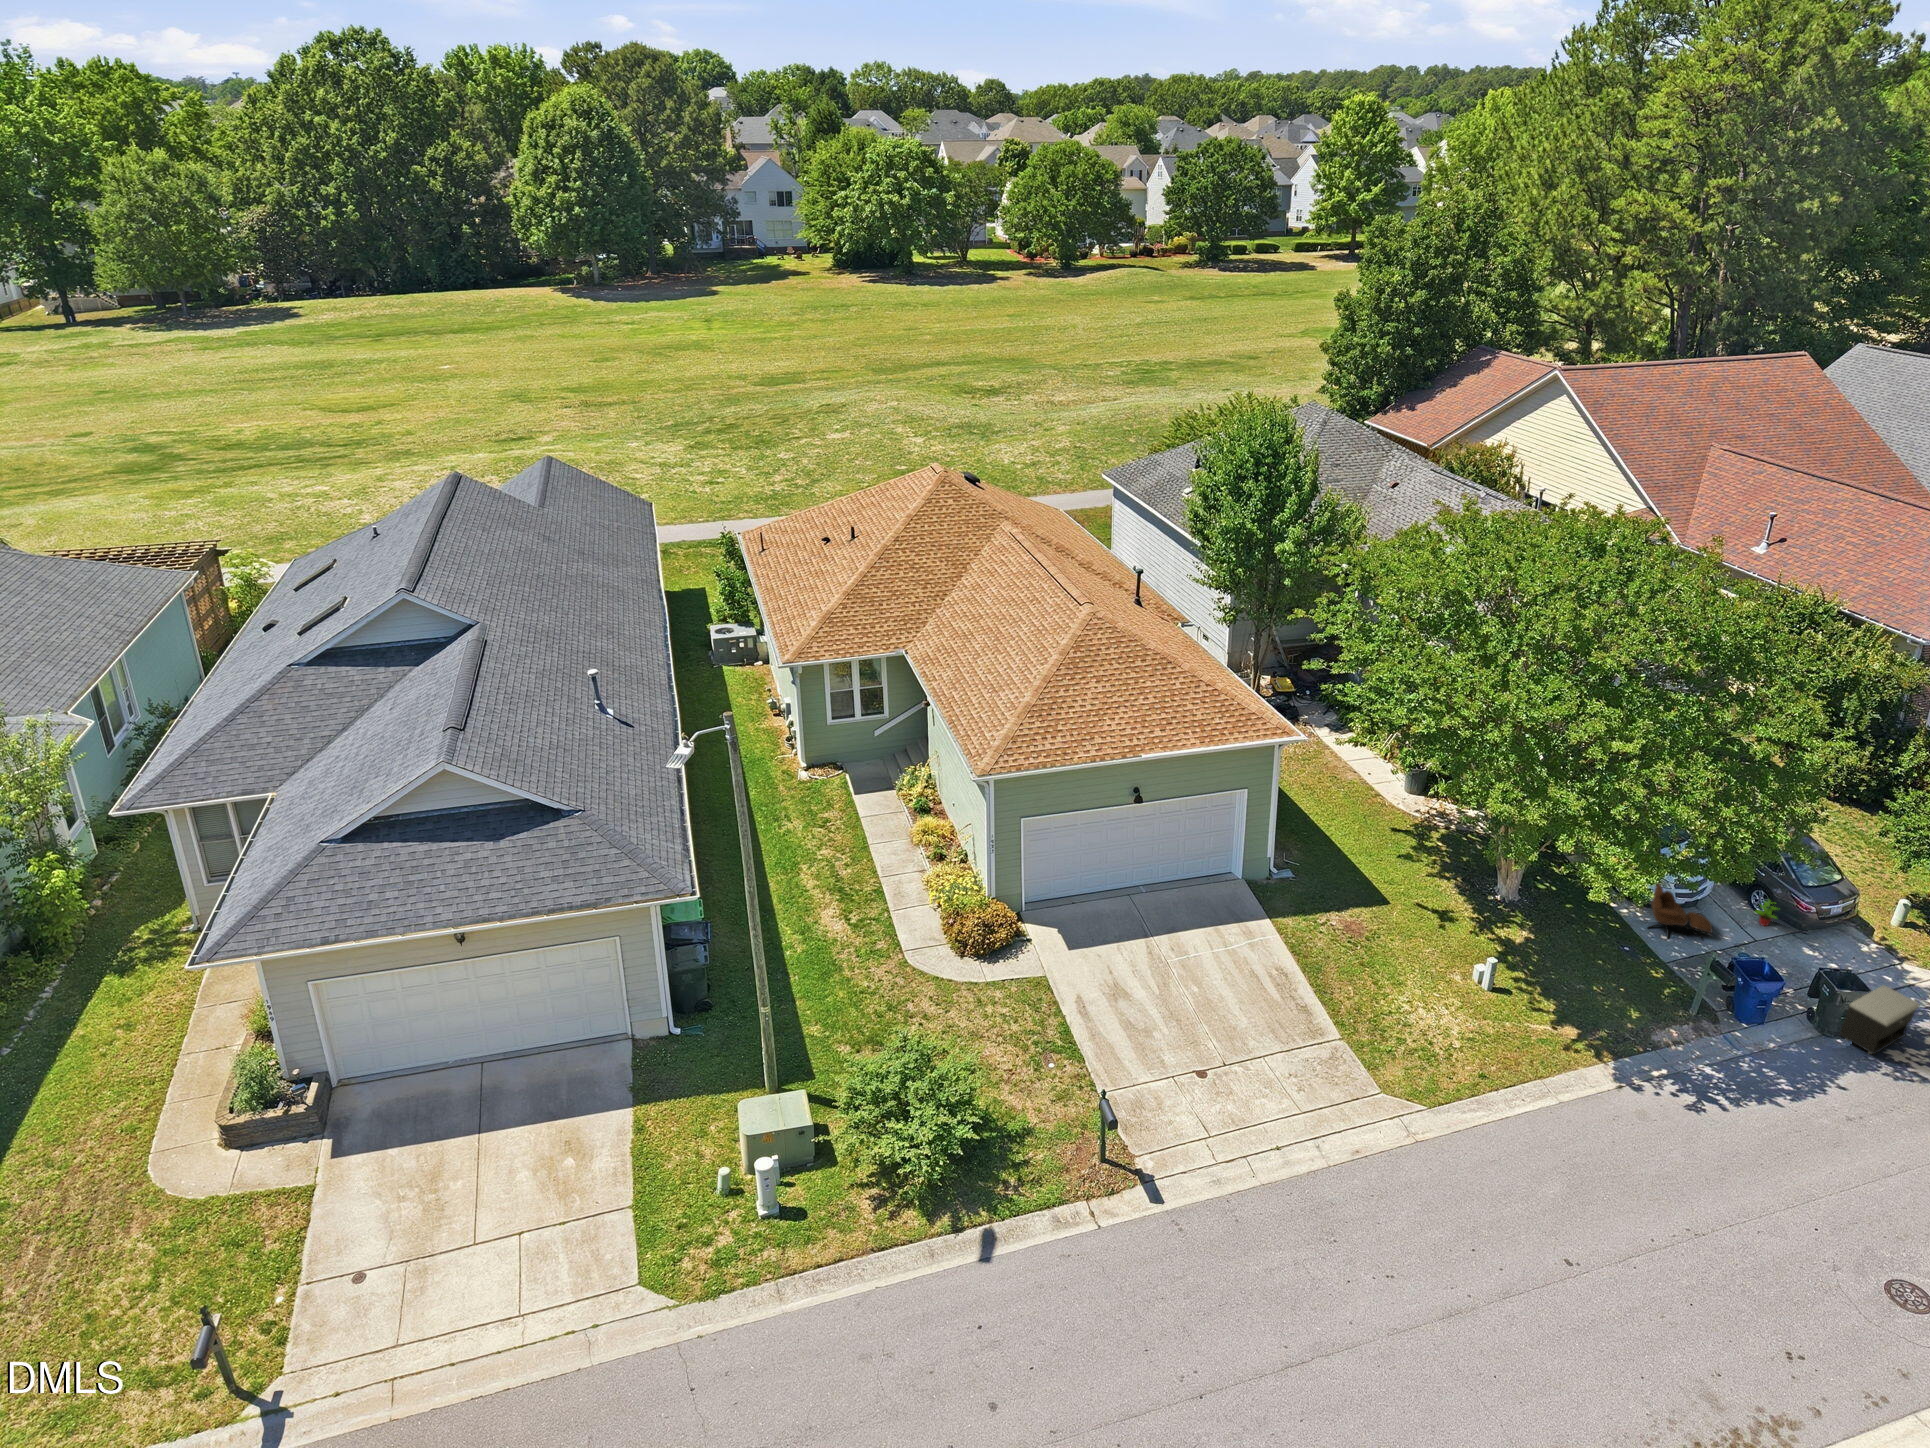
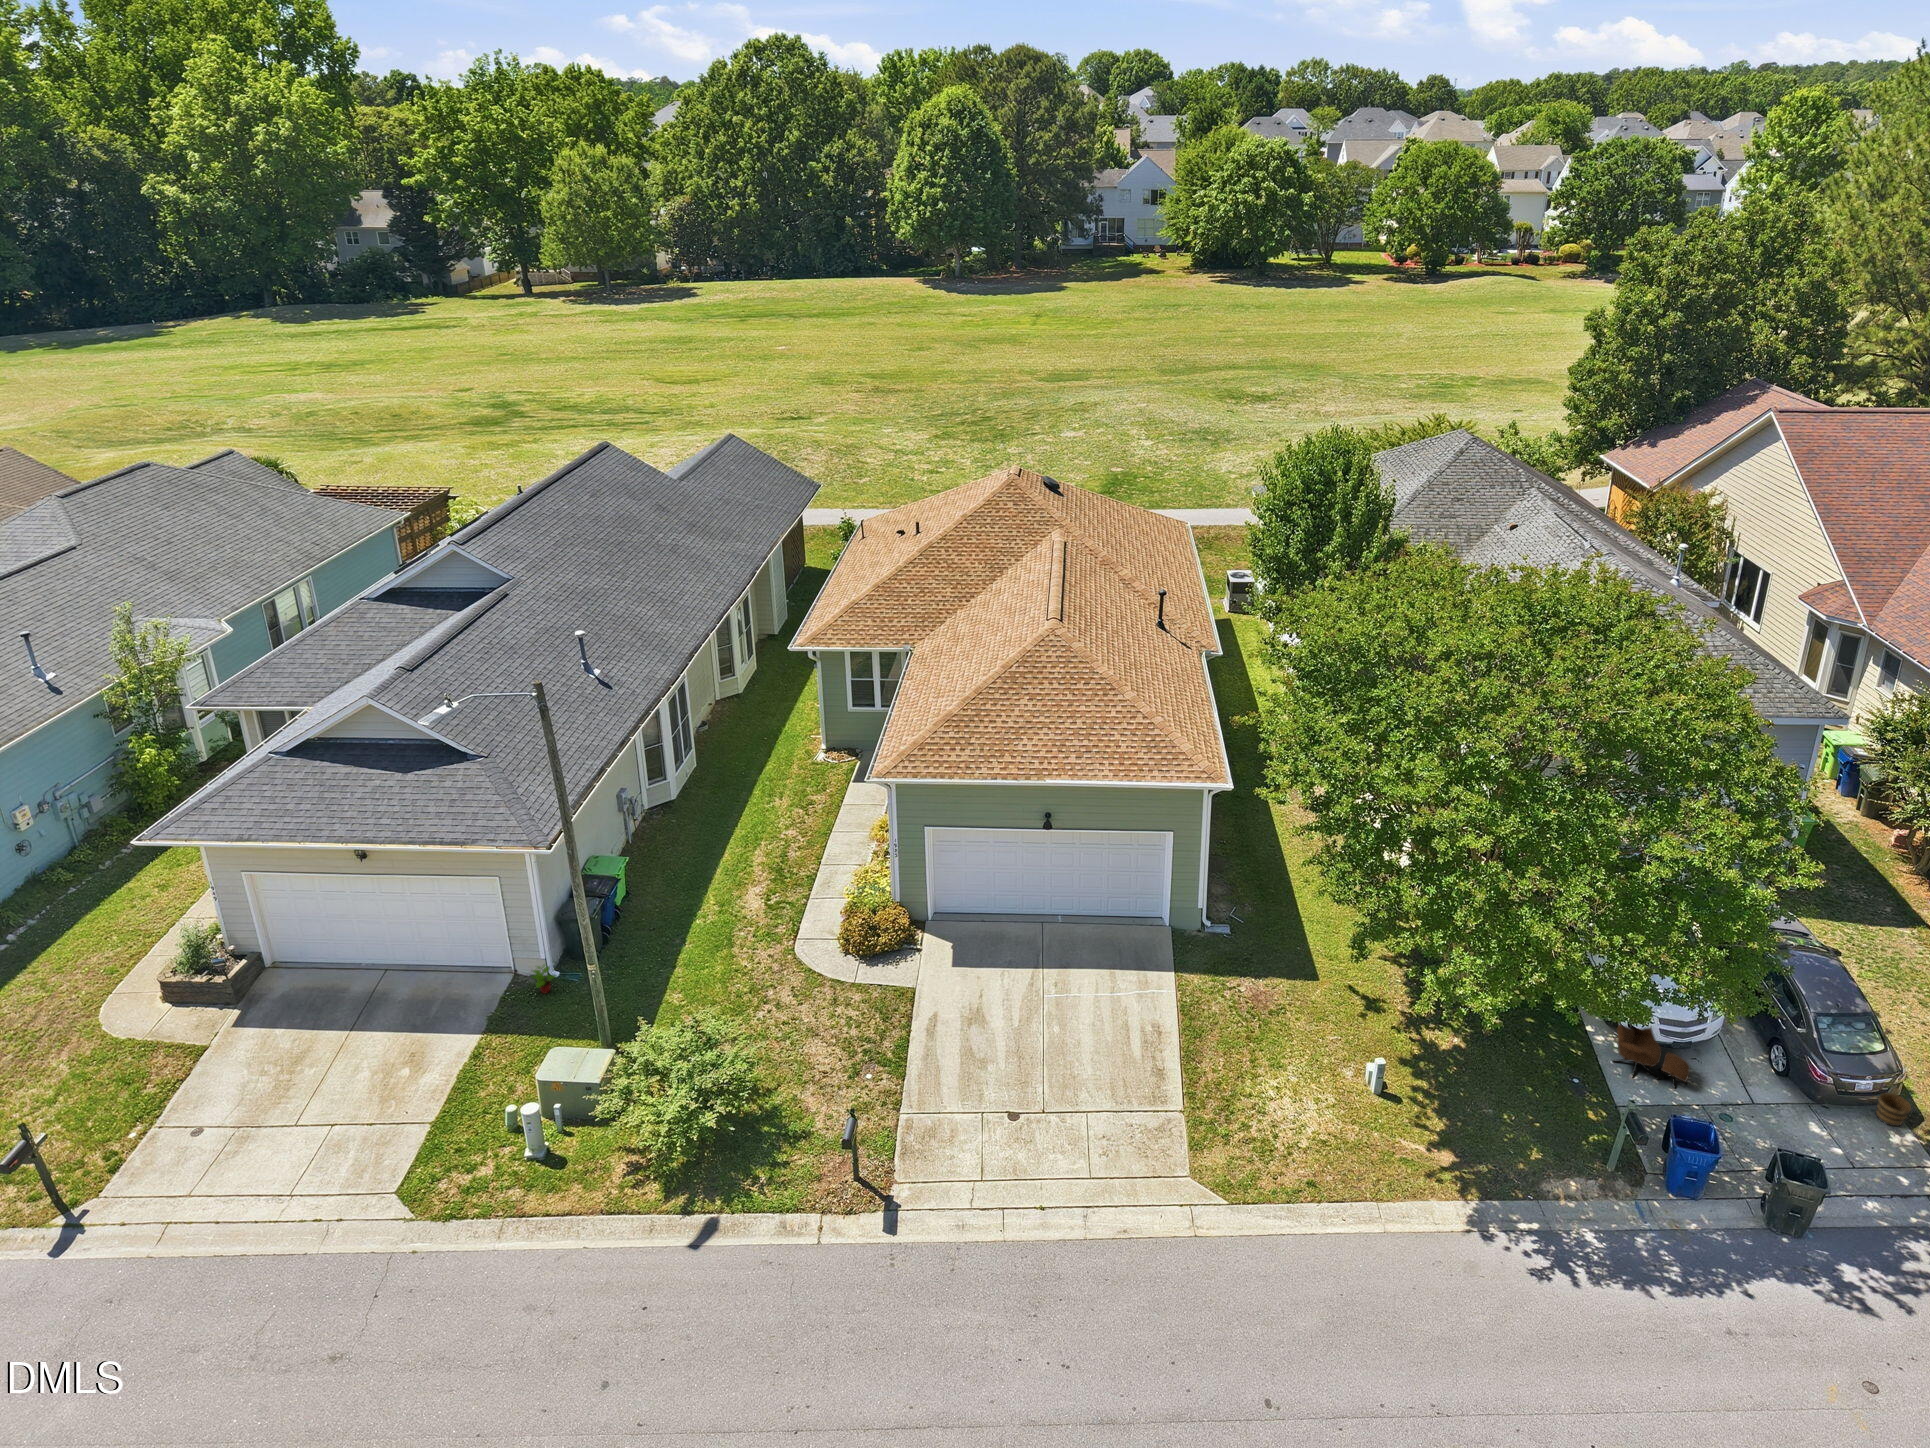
potted plant: present [1755,900,1778,926] -> present [532,965,556,993]
bucket: none [1845,913,1874,939] -> present [1876,1093,1911,1126]
storage bench: present [1840,985,1919,1054] -> none [1781,1185,1889,1265]

